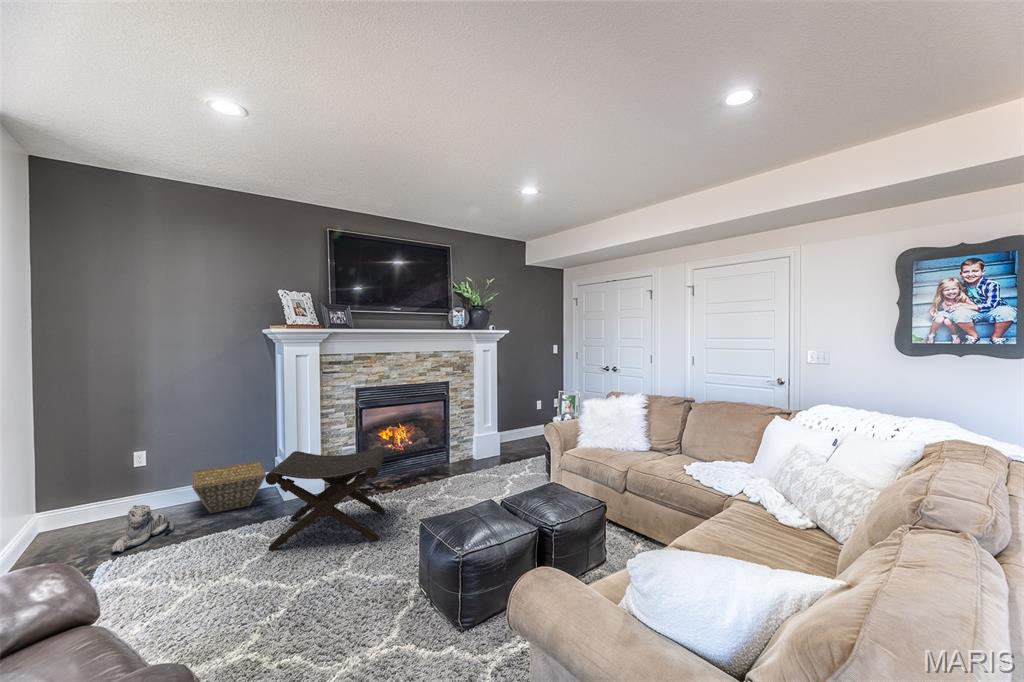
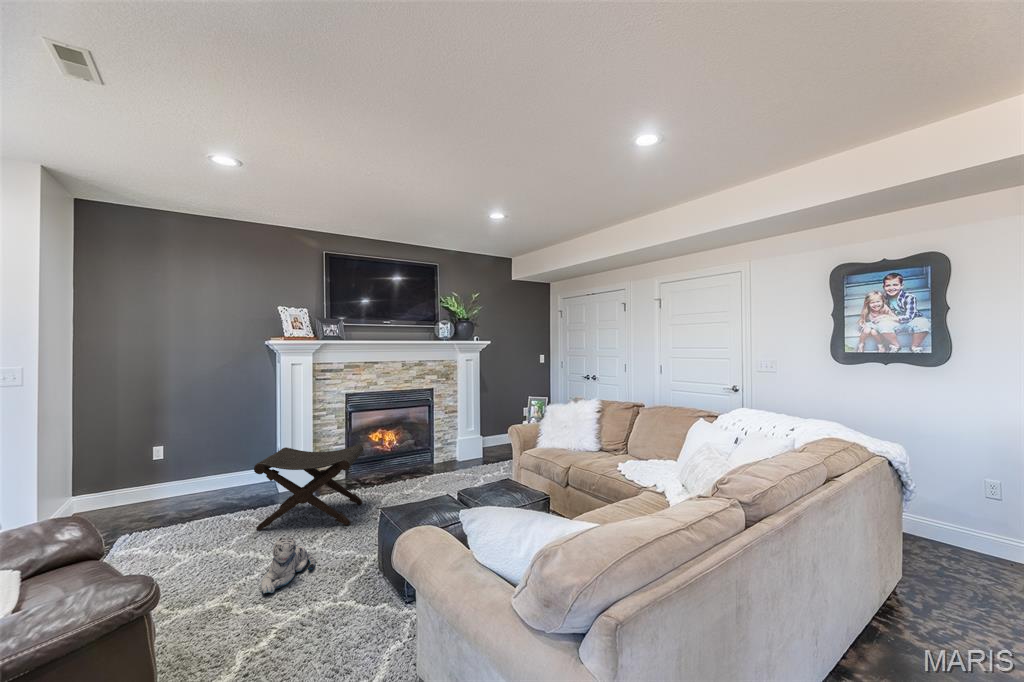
basket: present [192,461,266,514] -> none [198,458,262,502]
plush toy: present [111,505,175,552] -> present [261,538,315,594]

